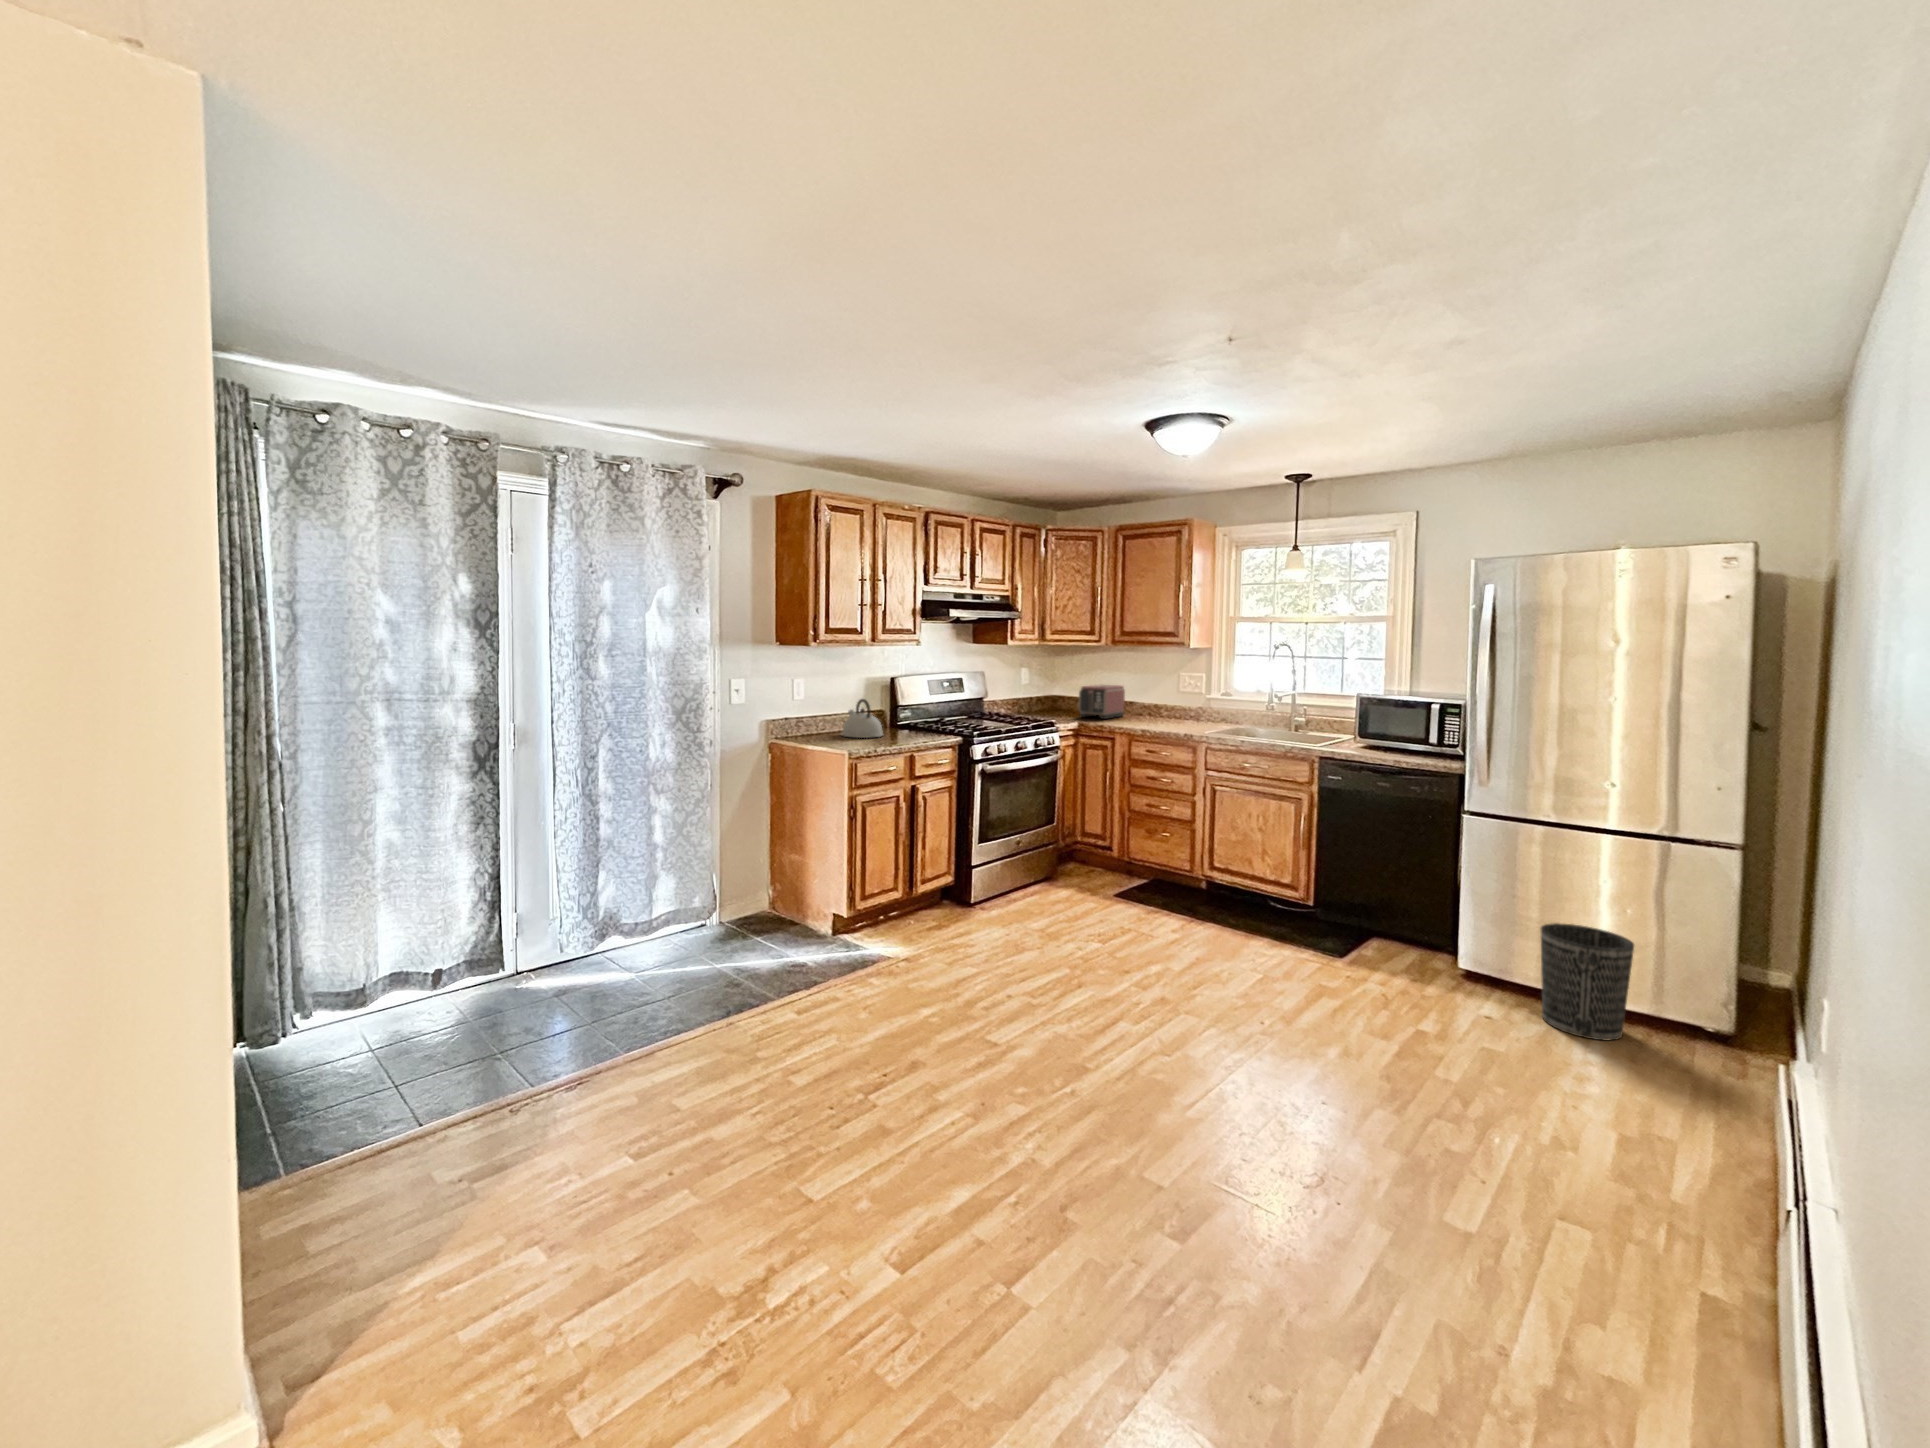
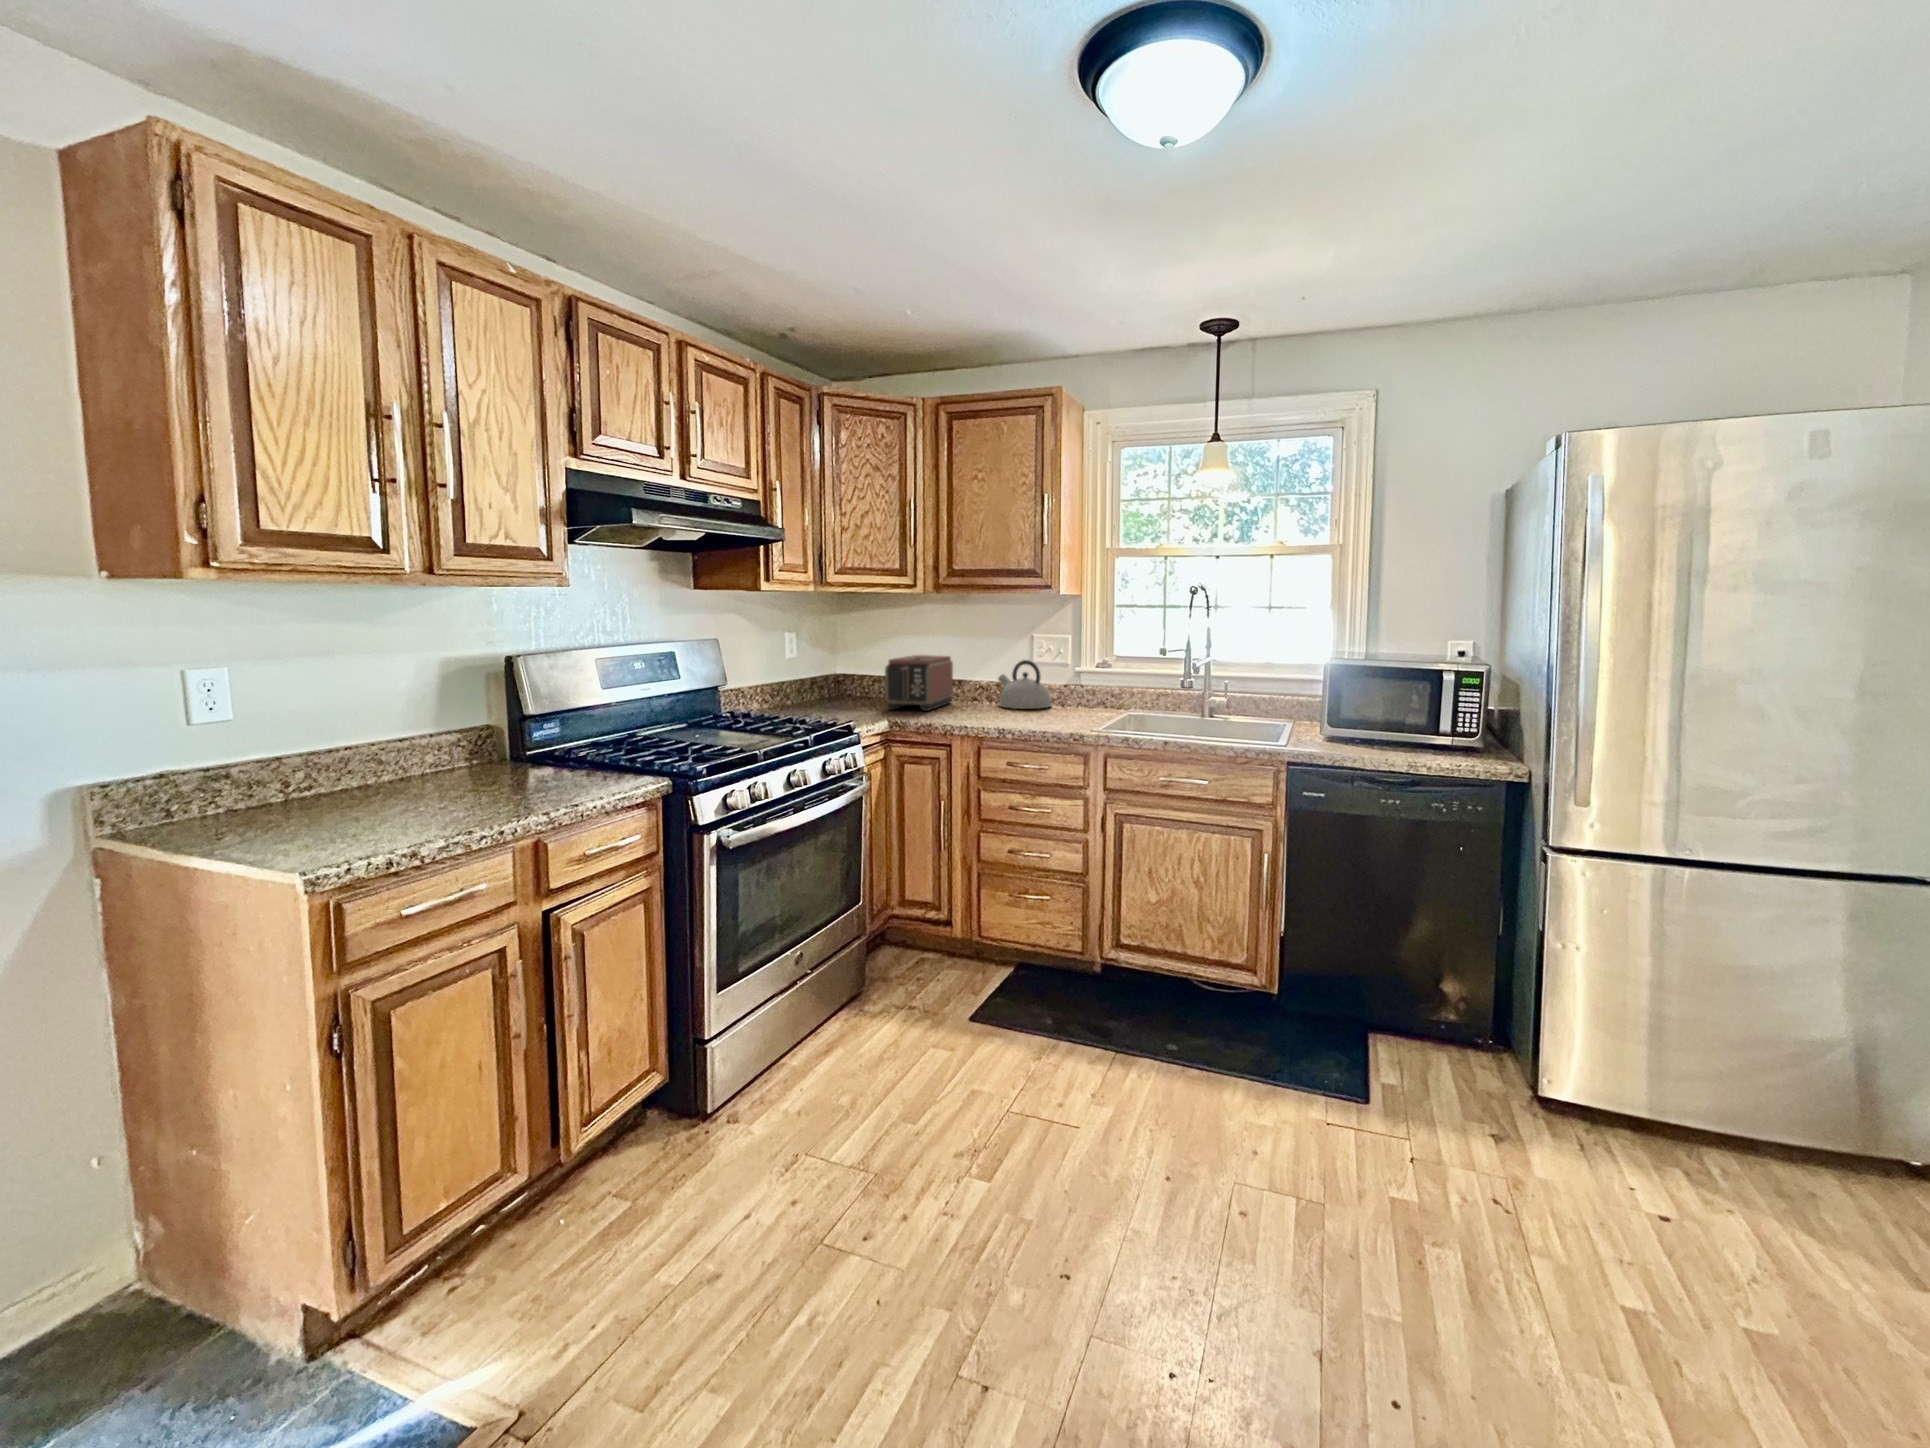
kettle: present [841,699,883,738] -> present [998,660,1051,709]
wastebasket: present [1541,923,1634,1041] -> none [1716,1028,1885,1244]

